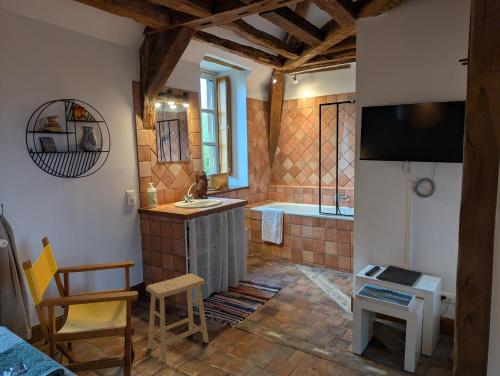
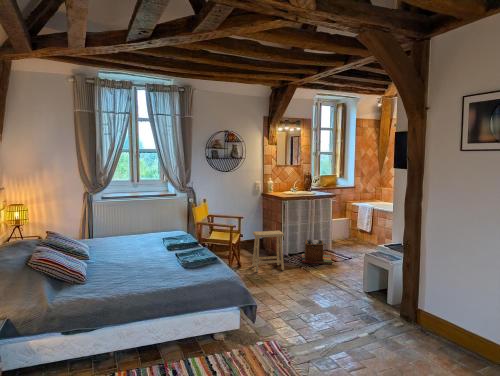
laundry basket: none [215,271,268,315] -> present [302,240,332,264]

